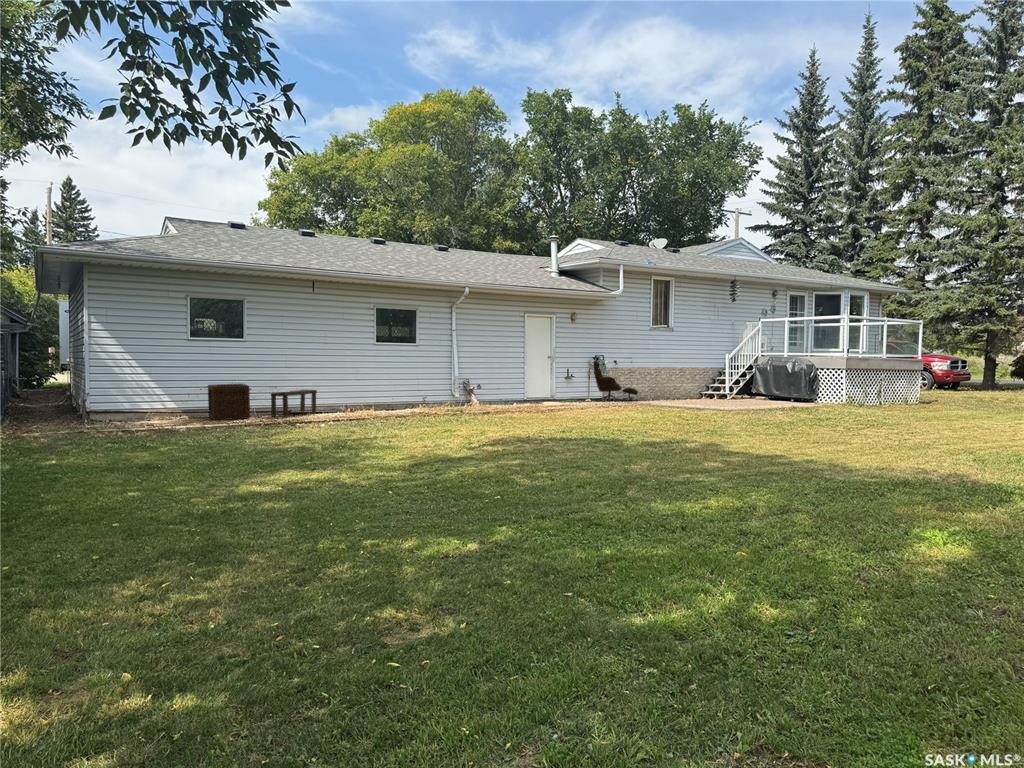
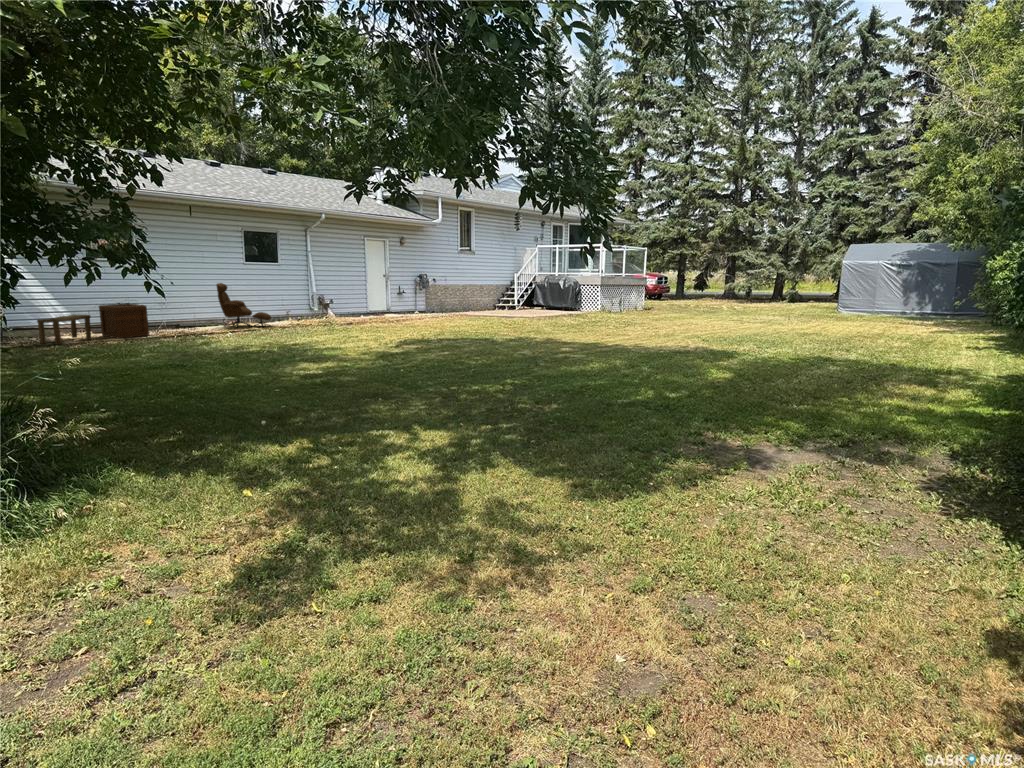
lounge chair: present [594,361,638,401] -> present [216,283,271,328]
bench: present [271,390,317,417] -> present [37,315,91,345]

